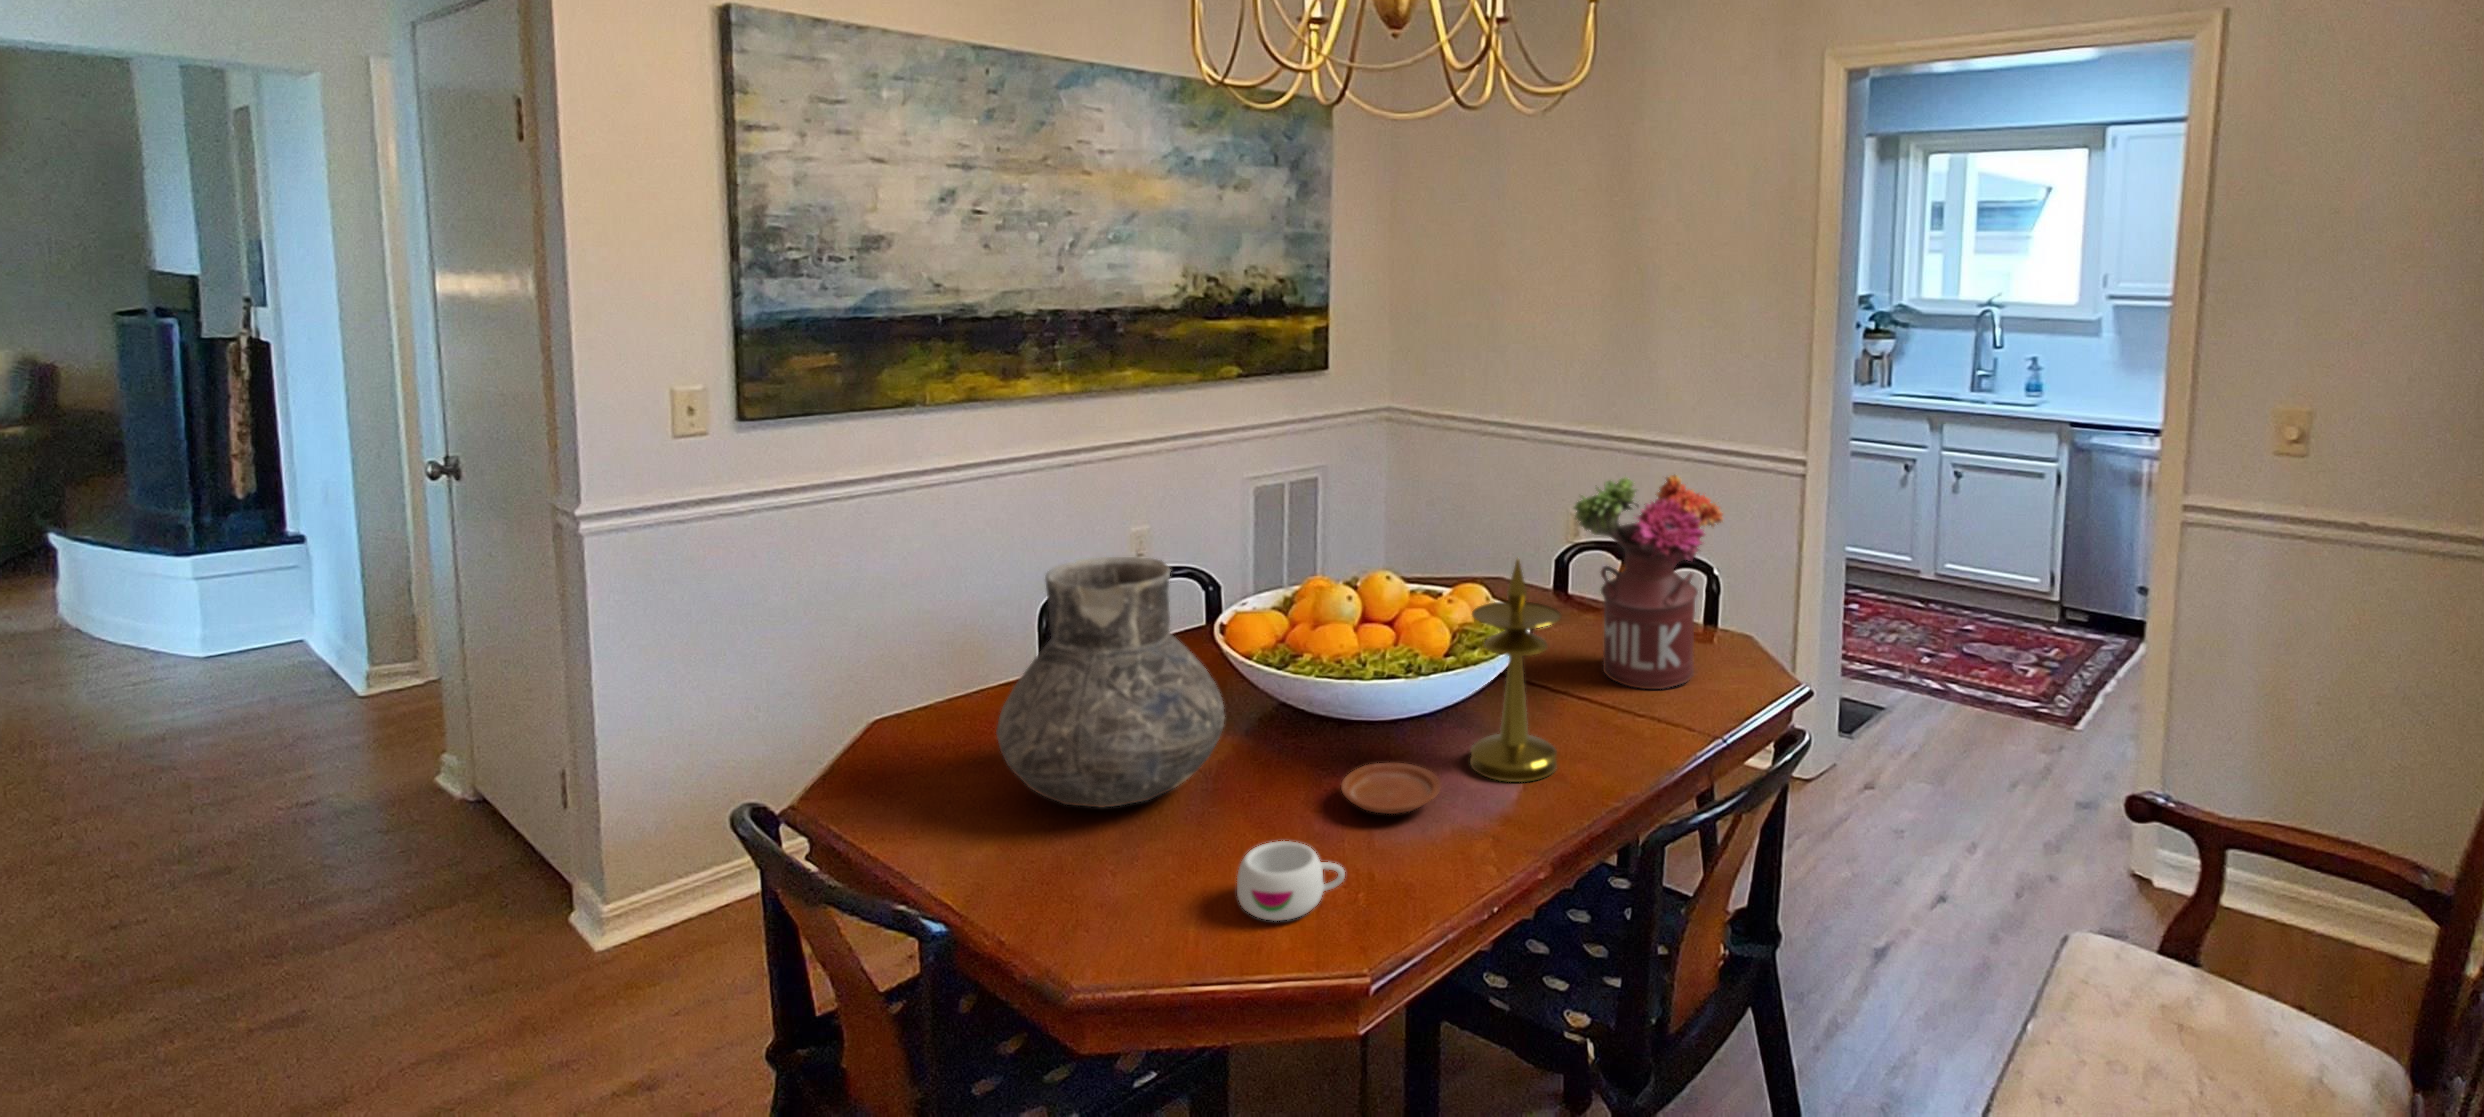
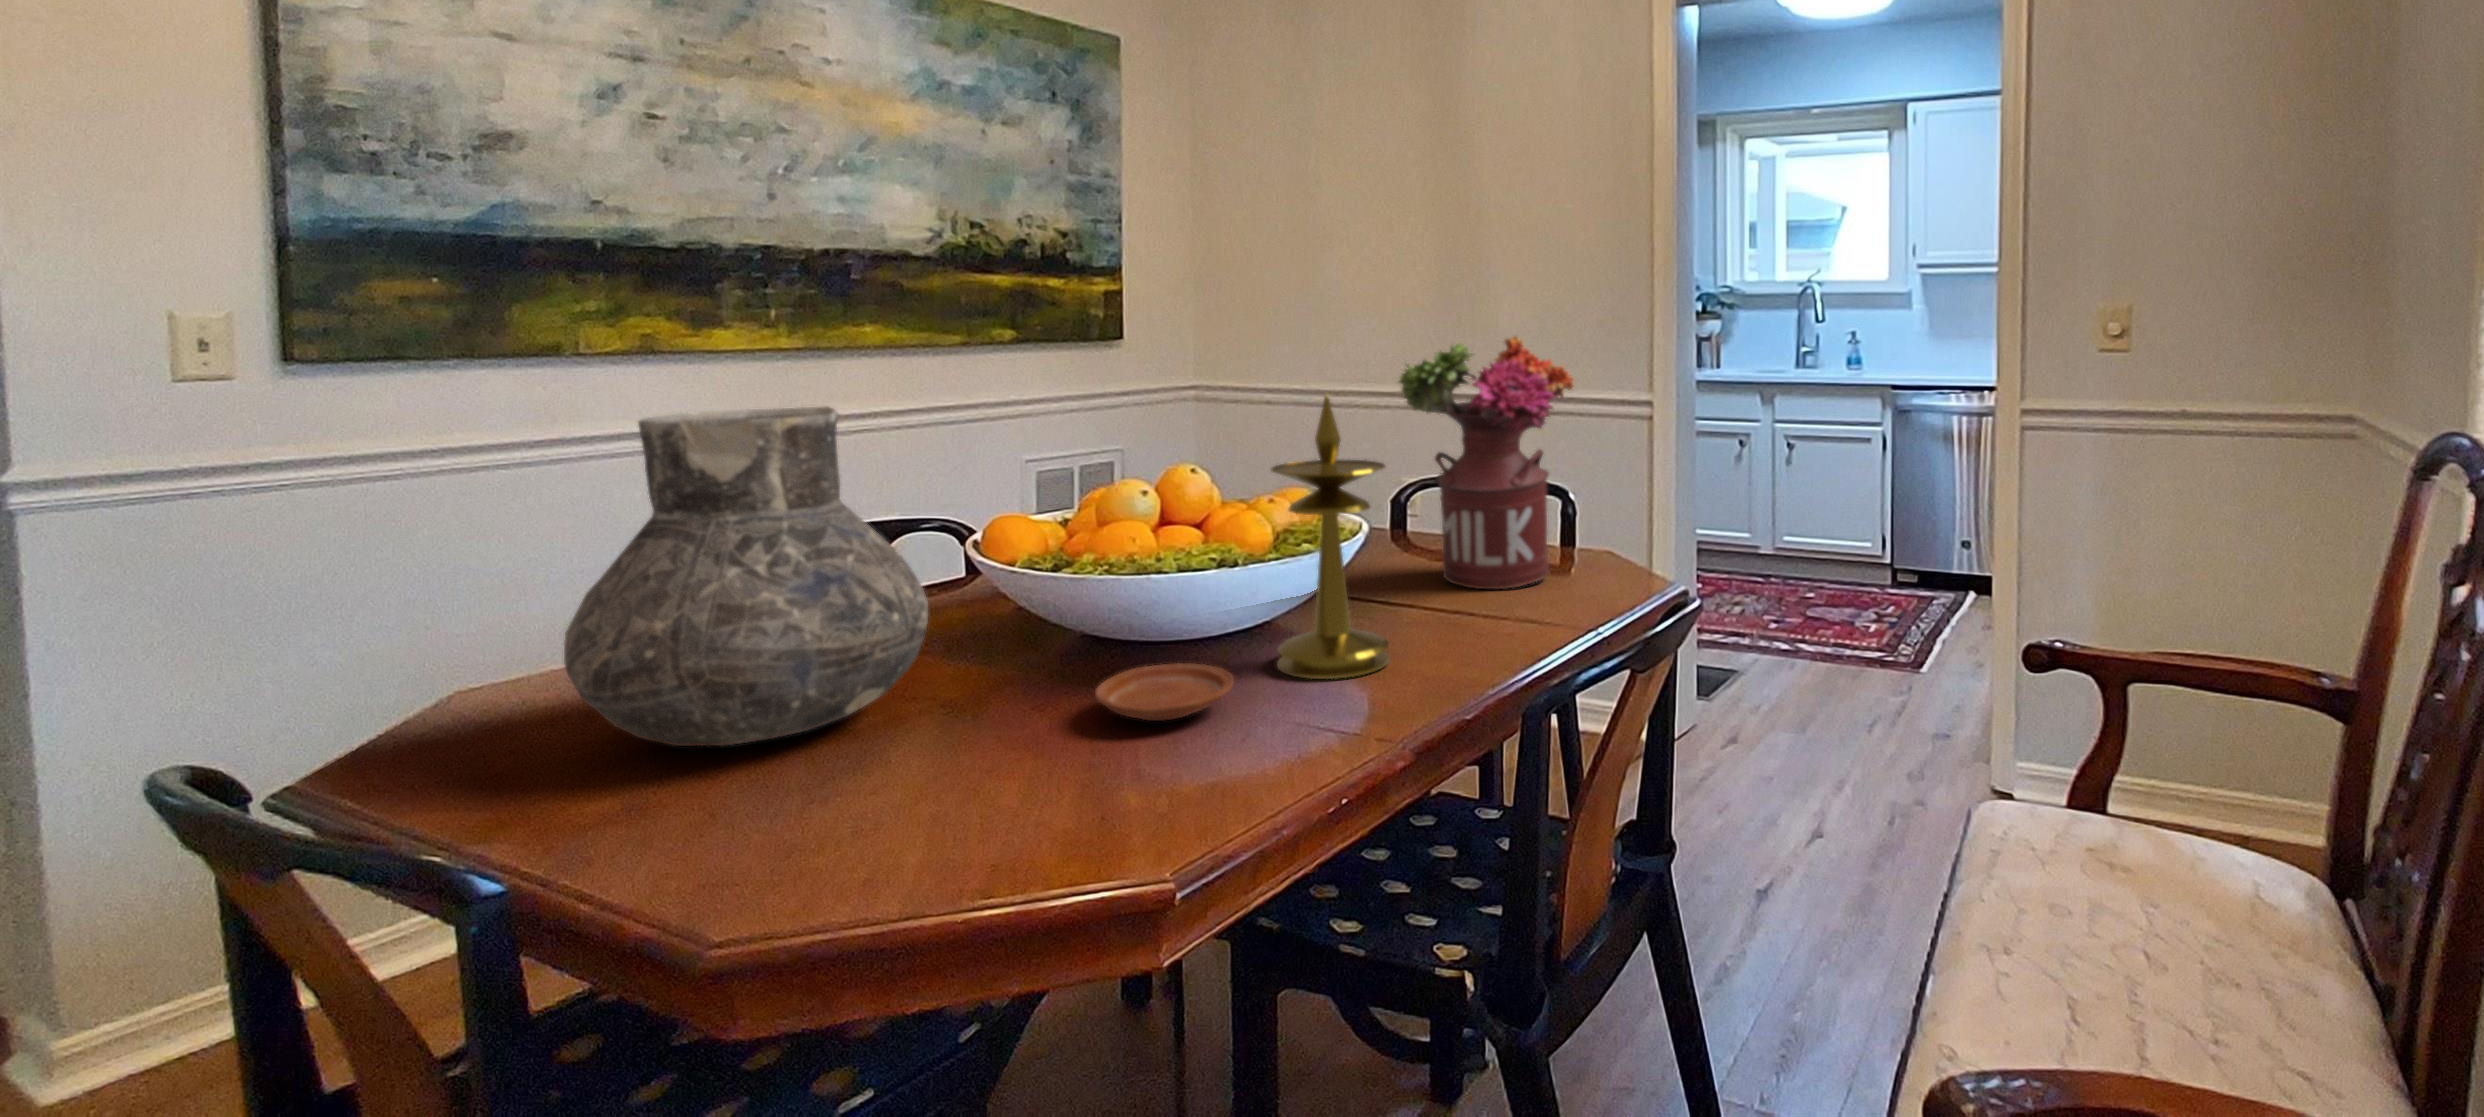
mug: present [1237,841,1345,921] -> none [914,742,1084,849]

